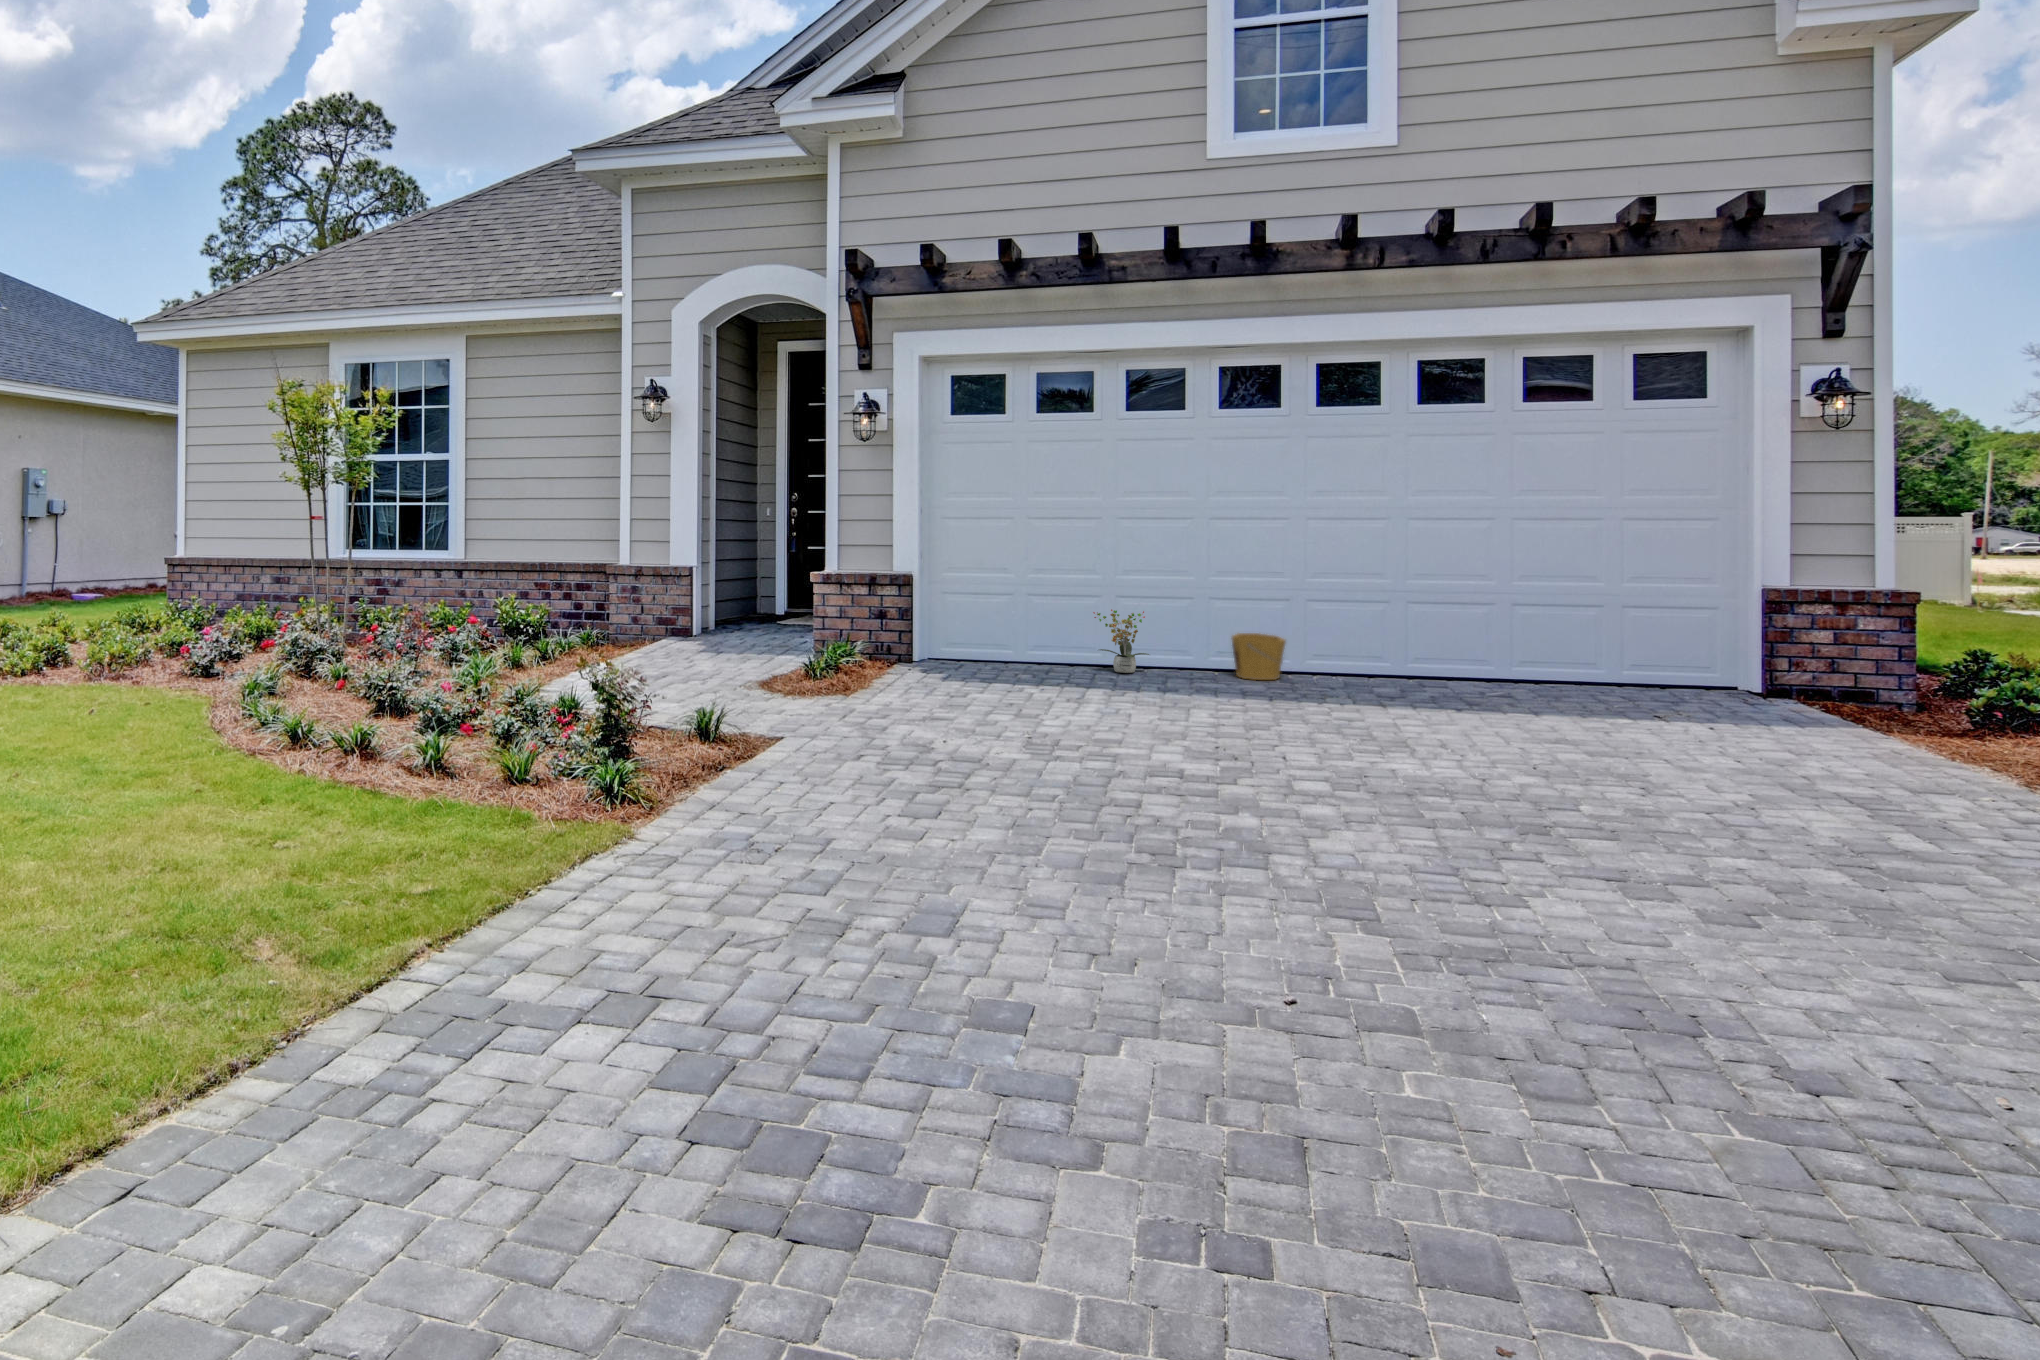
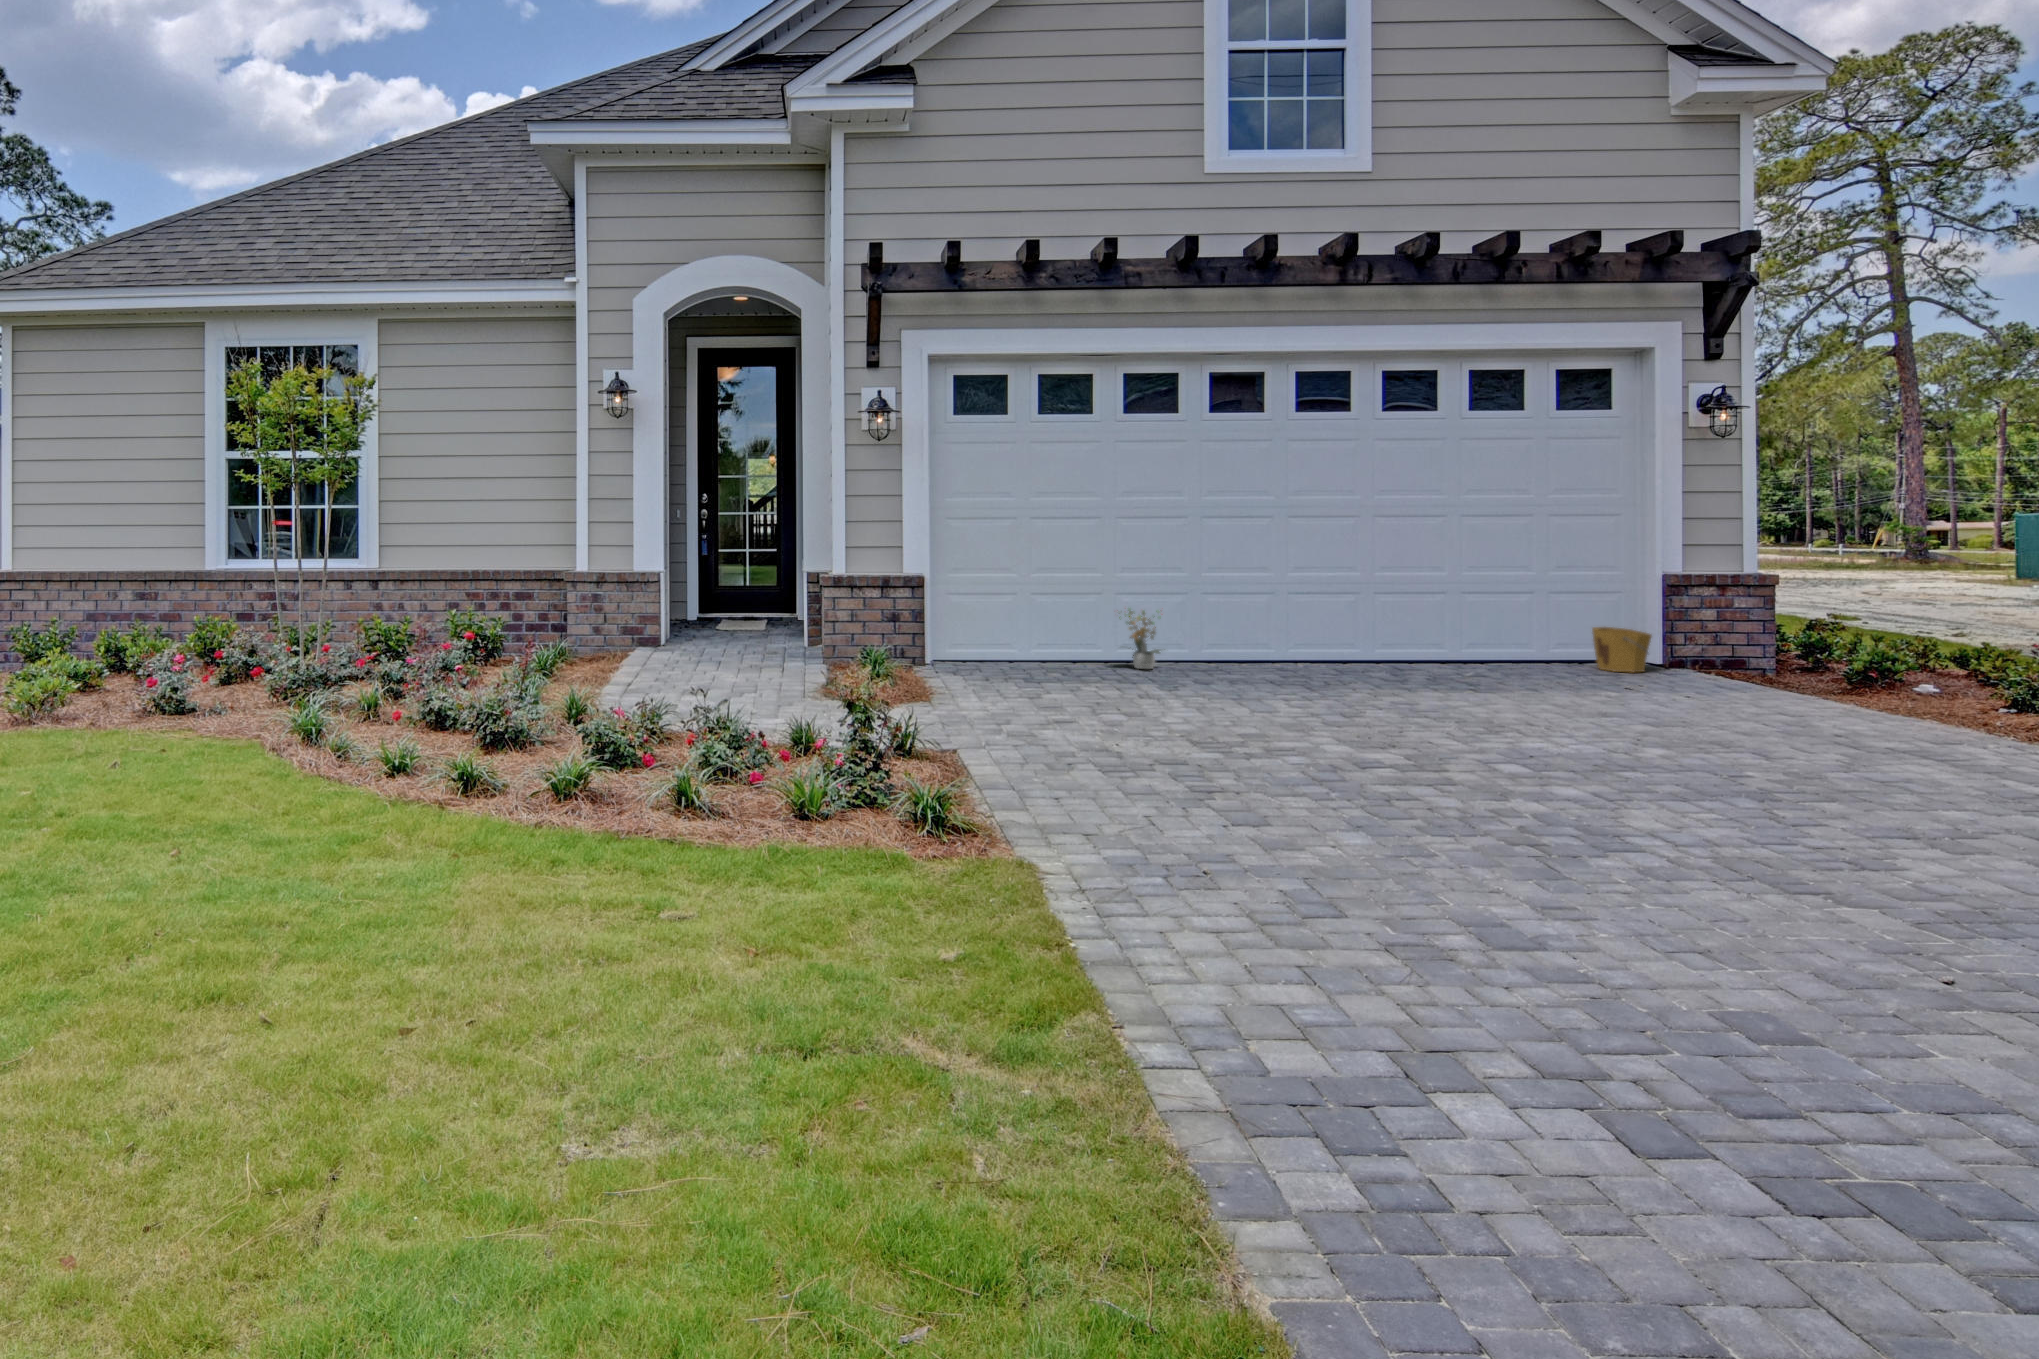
bucket: present [1231,633,1286,680] -> present [1592,627,1652,673]

